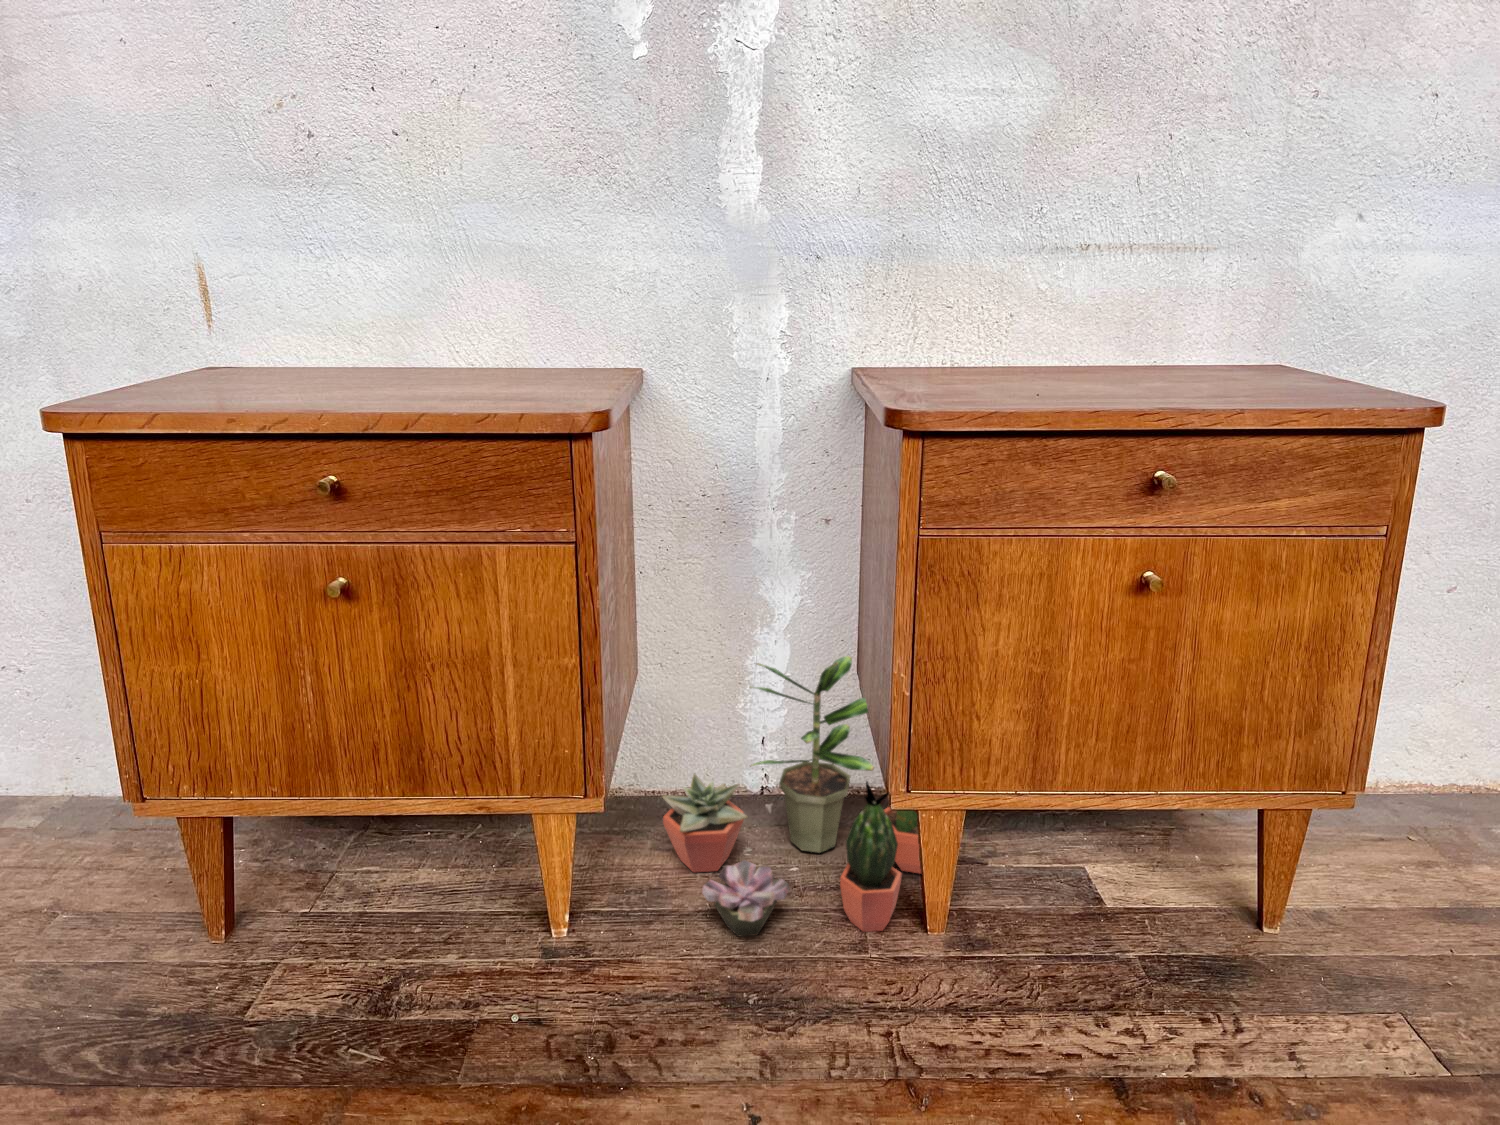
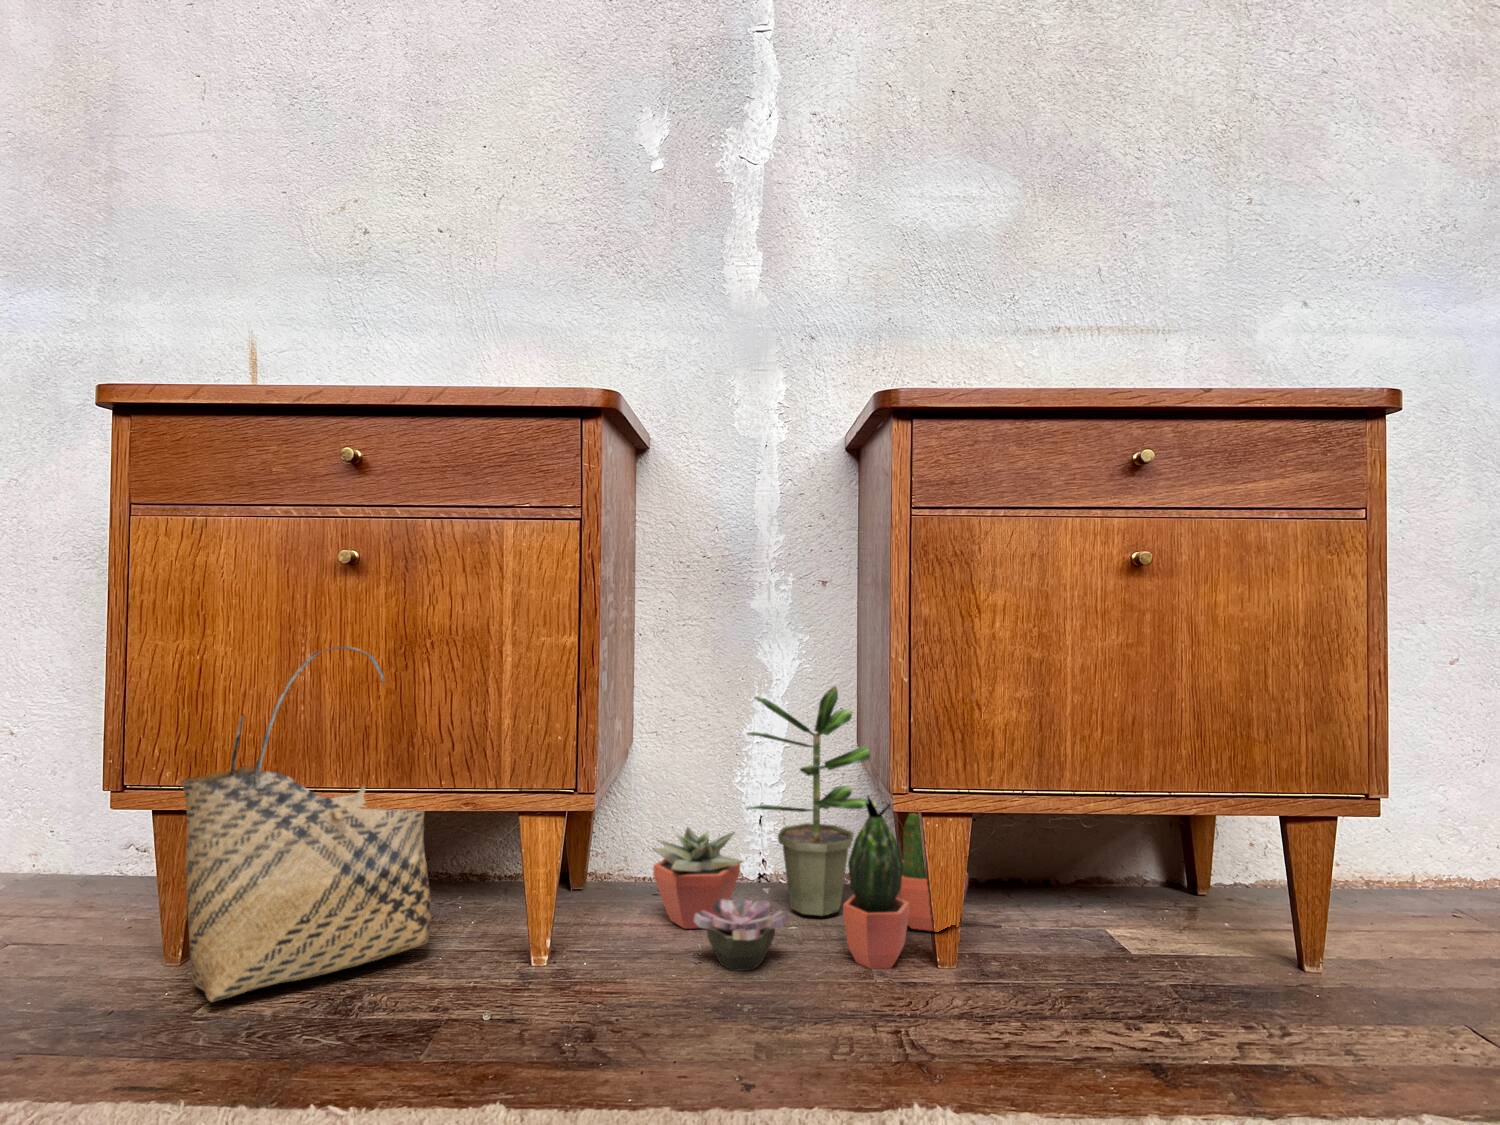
woven basket: none [197,651,460,1002] -> present [181,646,431,1002]

